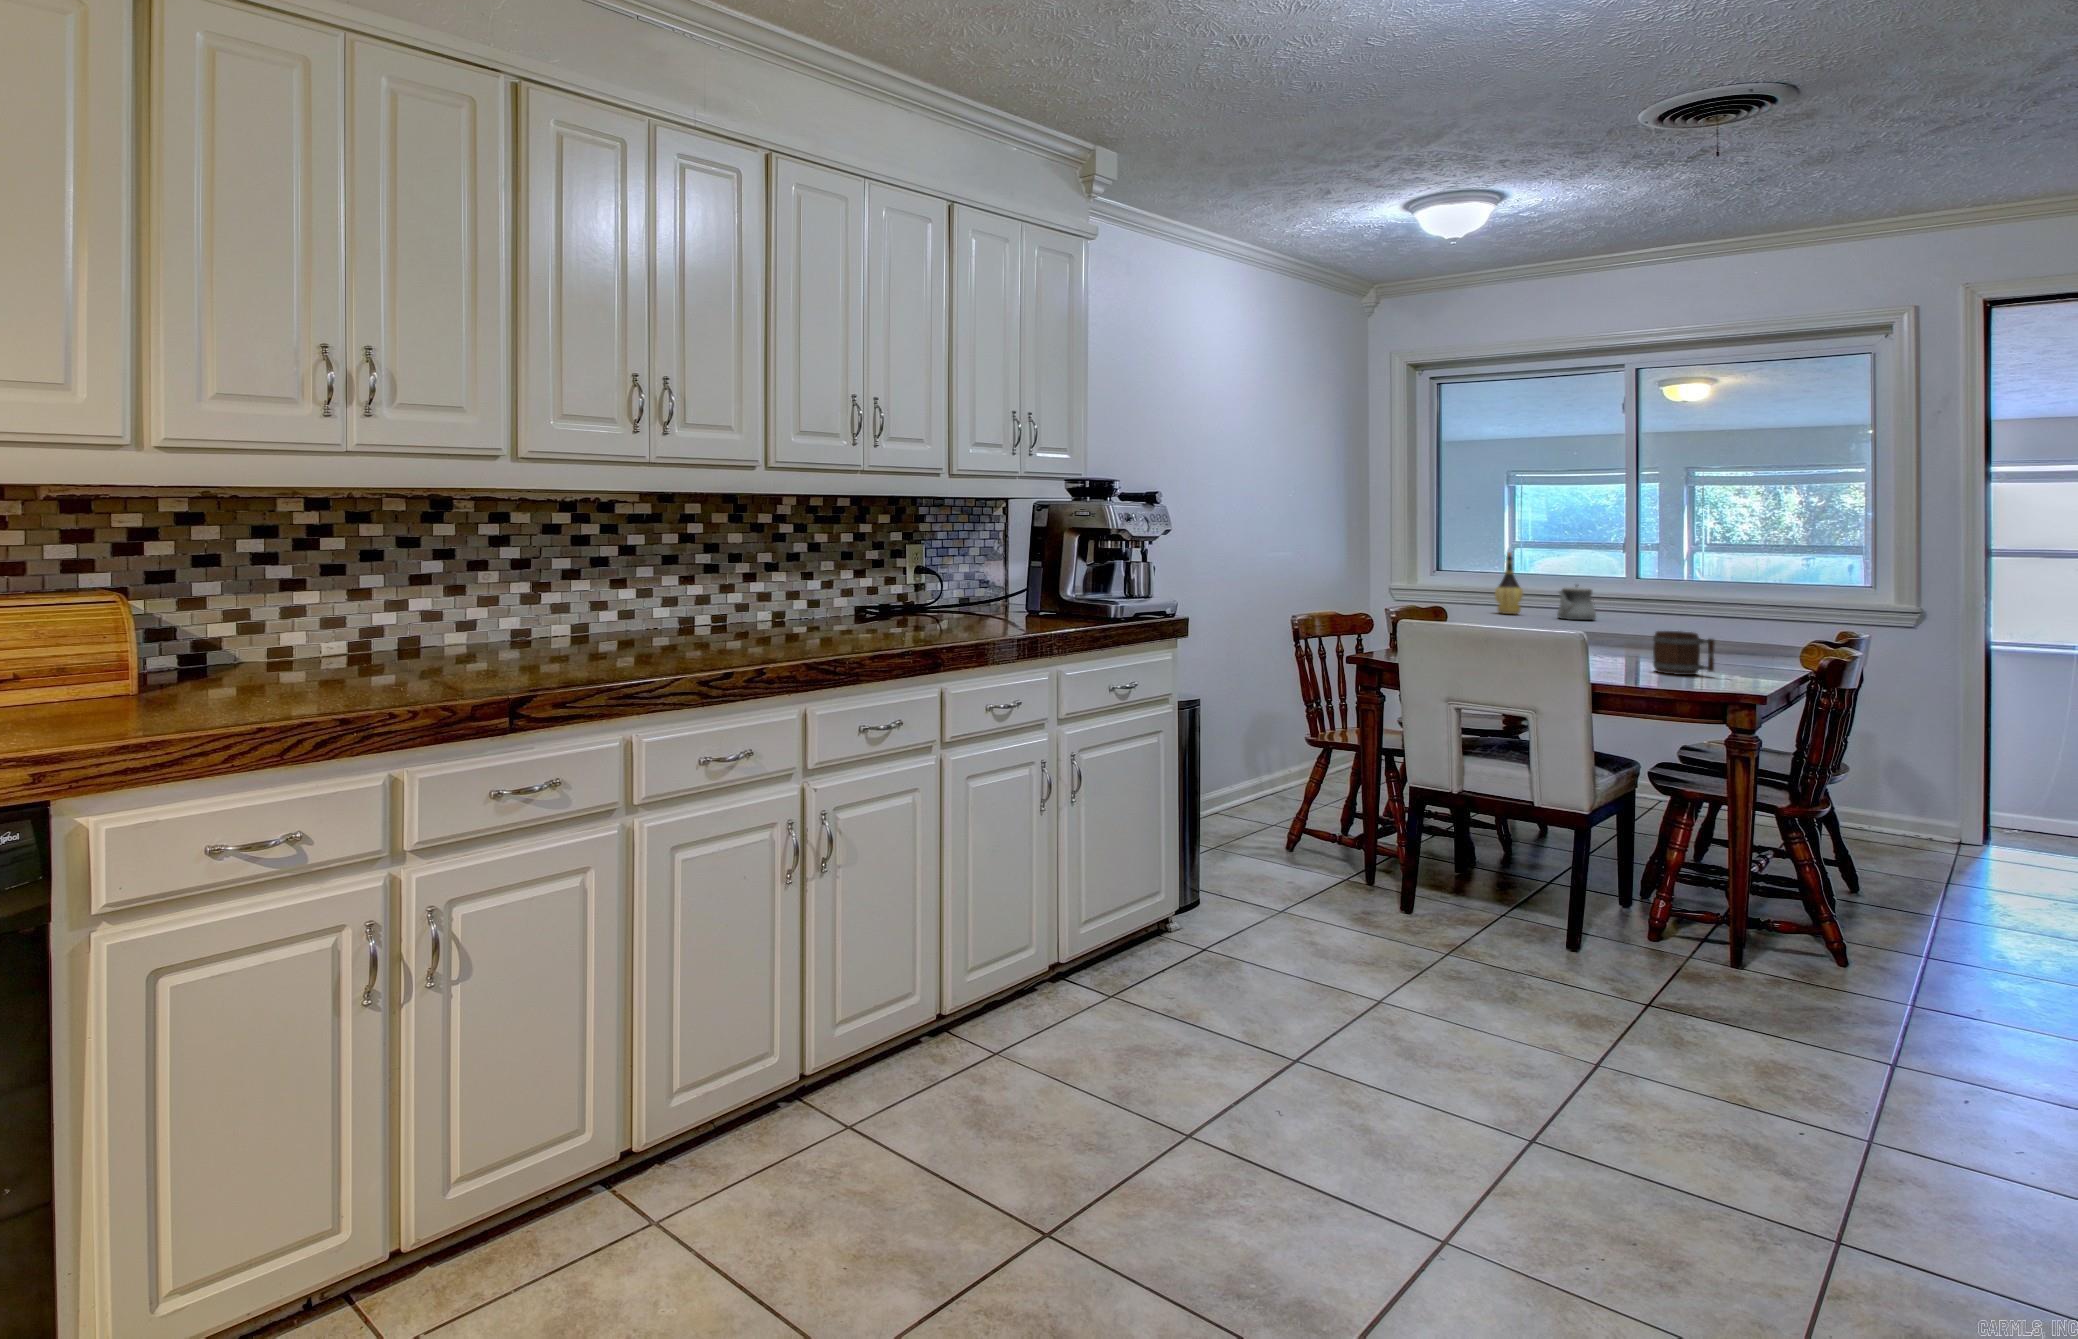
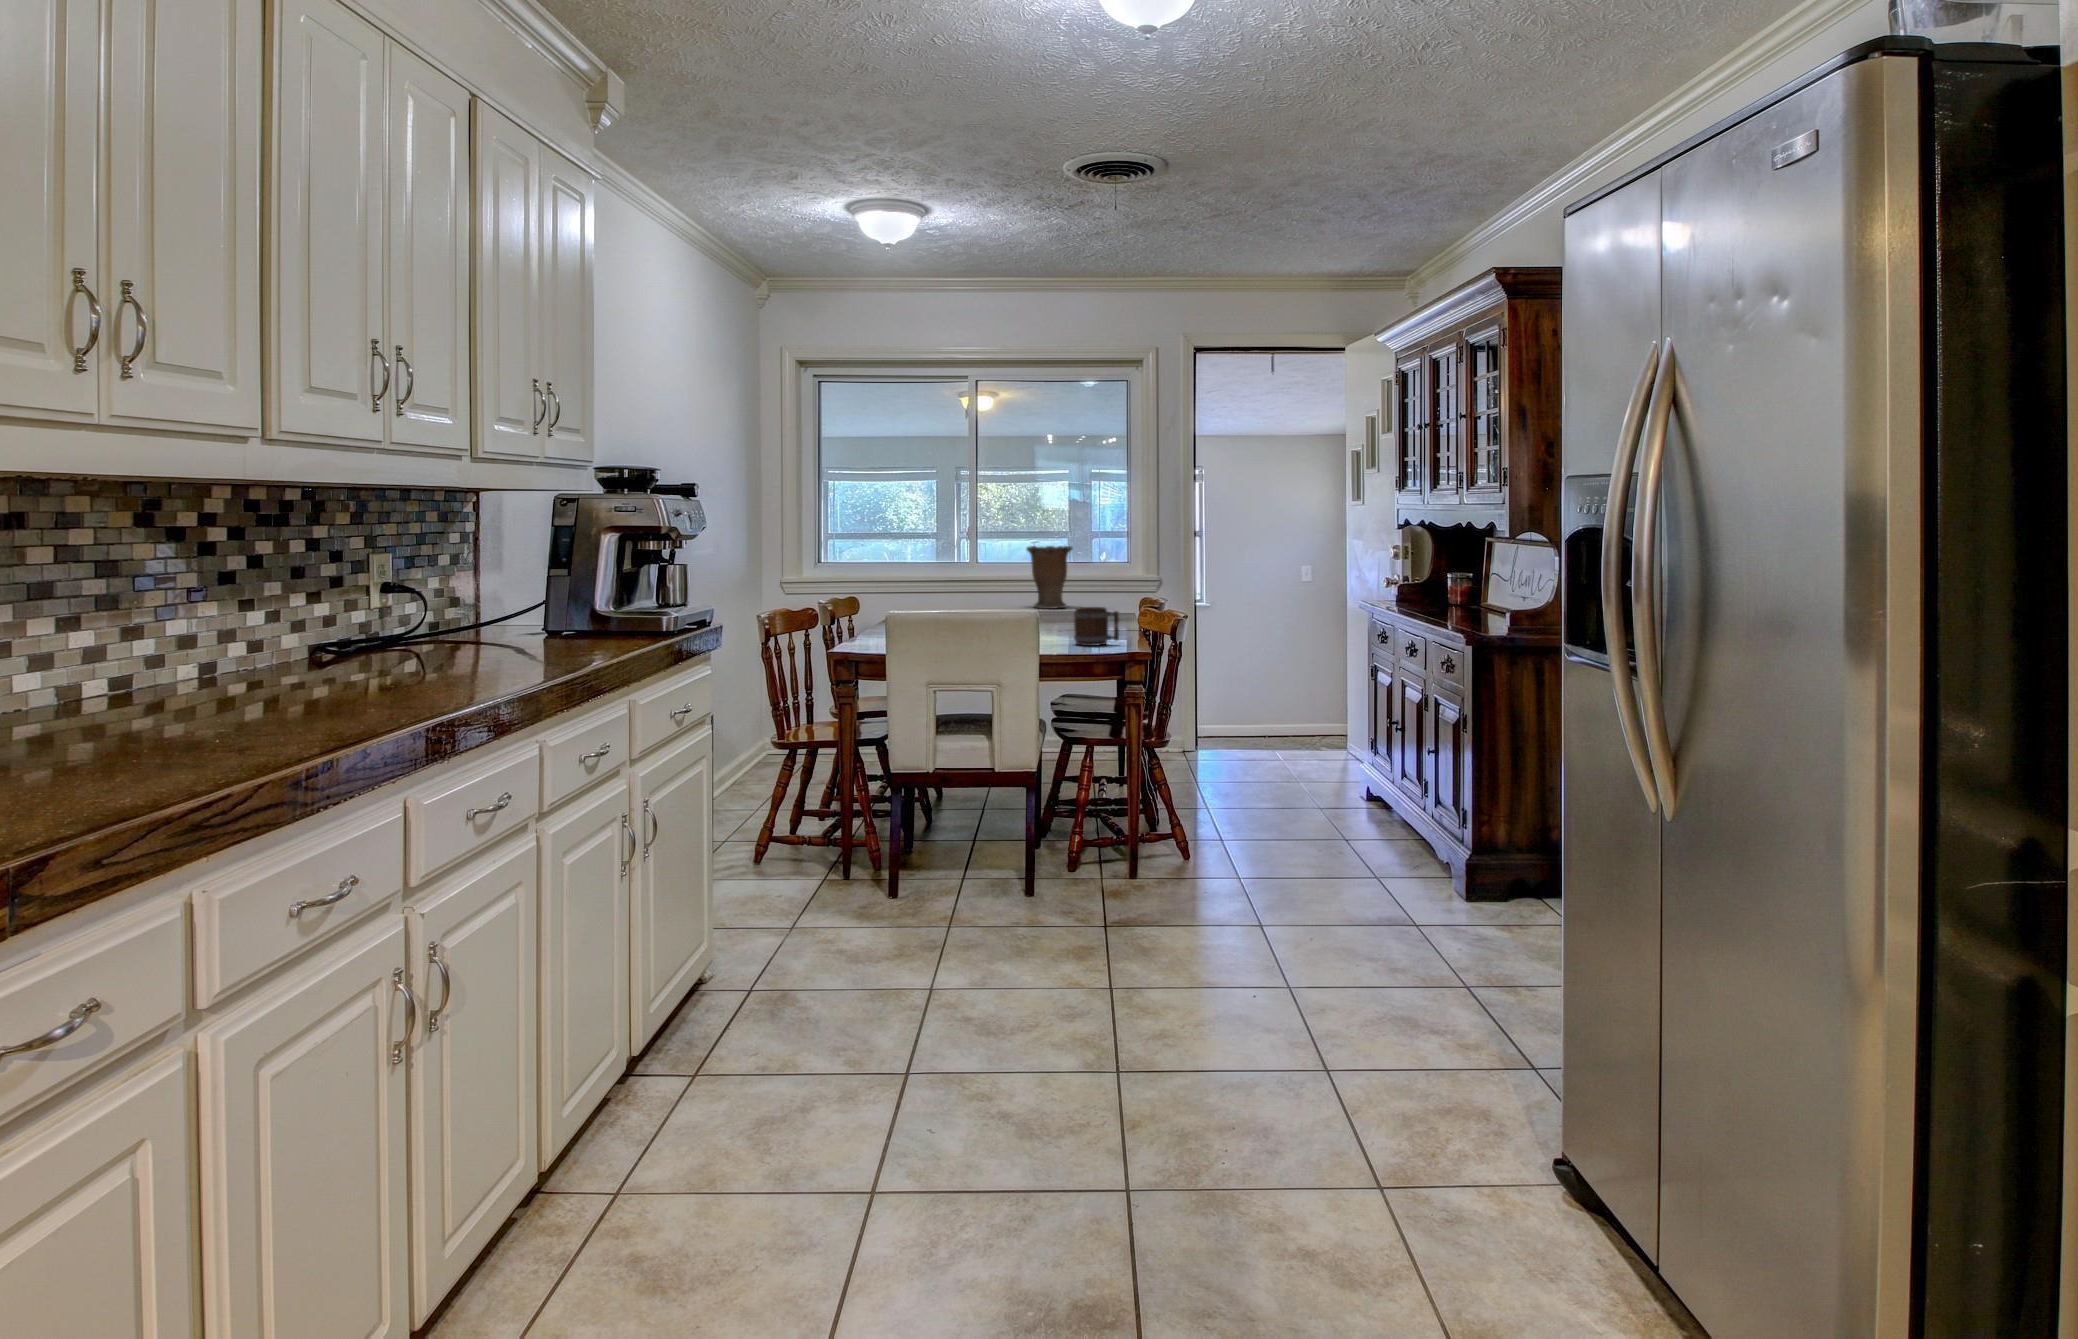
wine bottle: present [1495,552,1523,614] -> none [877,544,902,605]
vase: none [1680,561,1747,633] -> present [1027,546,1072,609]
teapot: present [1557,585,1596,620] -> none [931,572,962,606]

